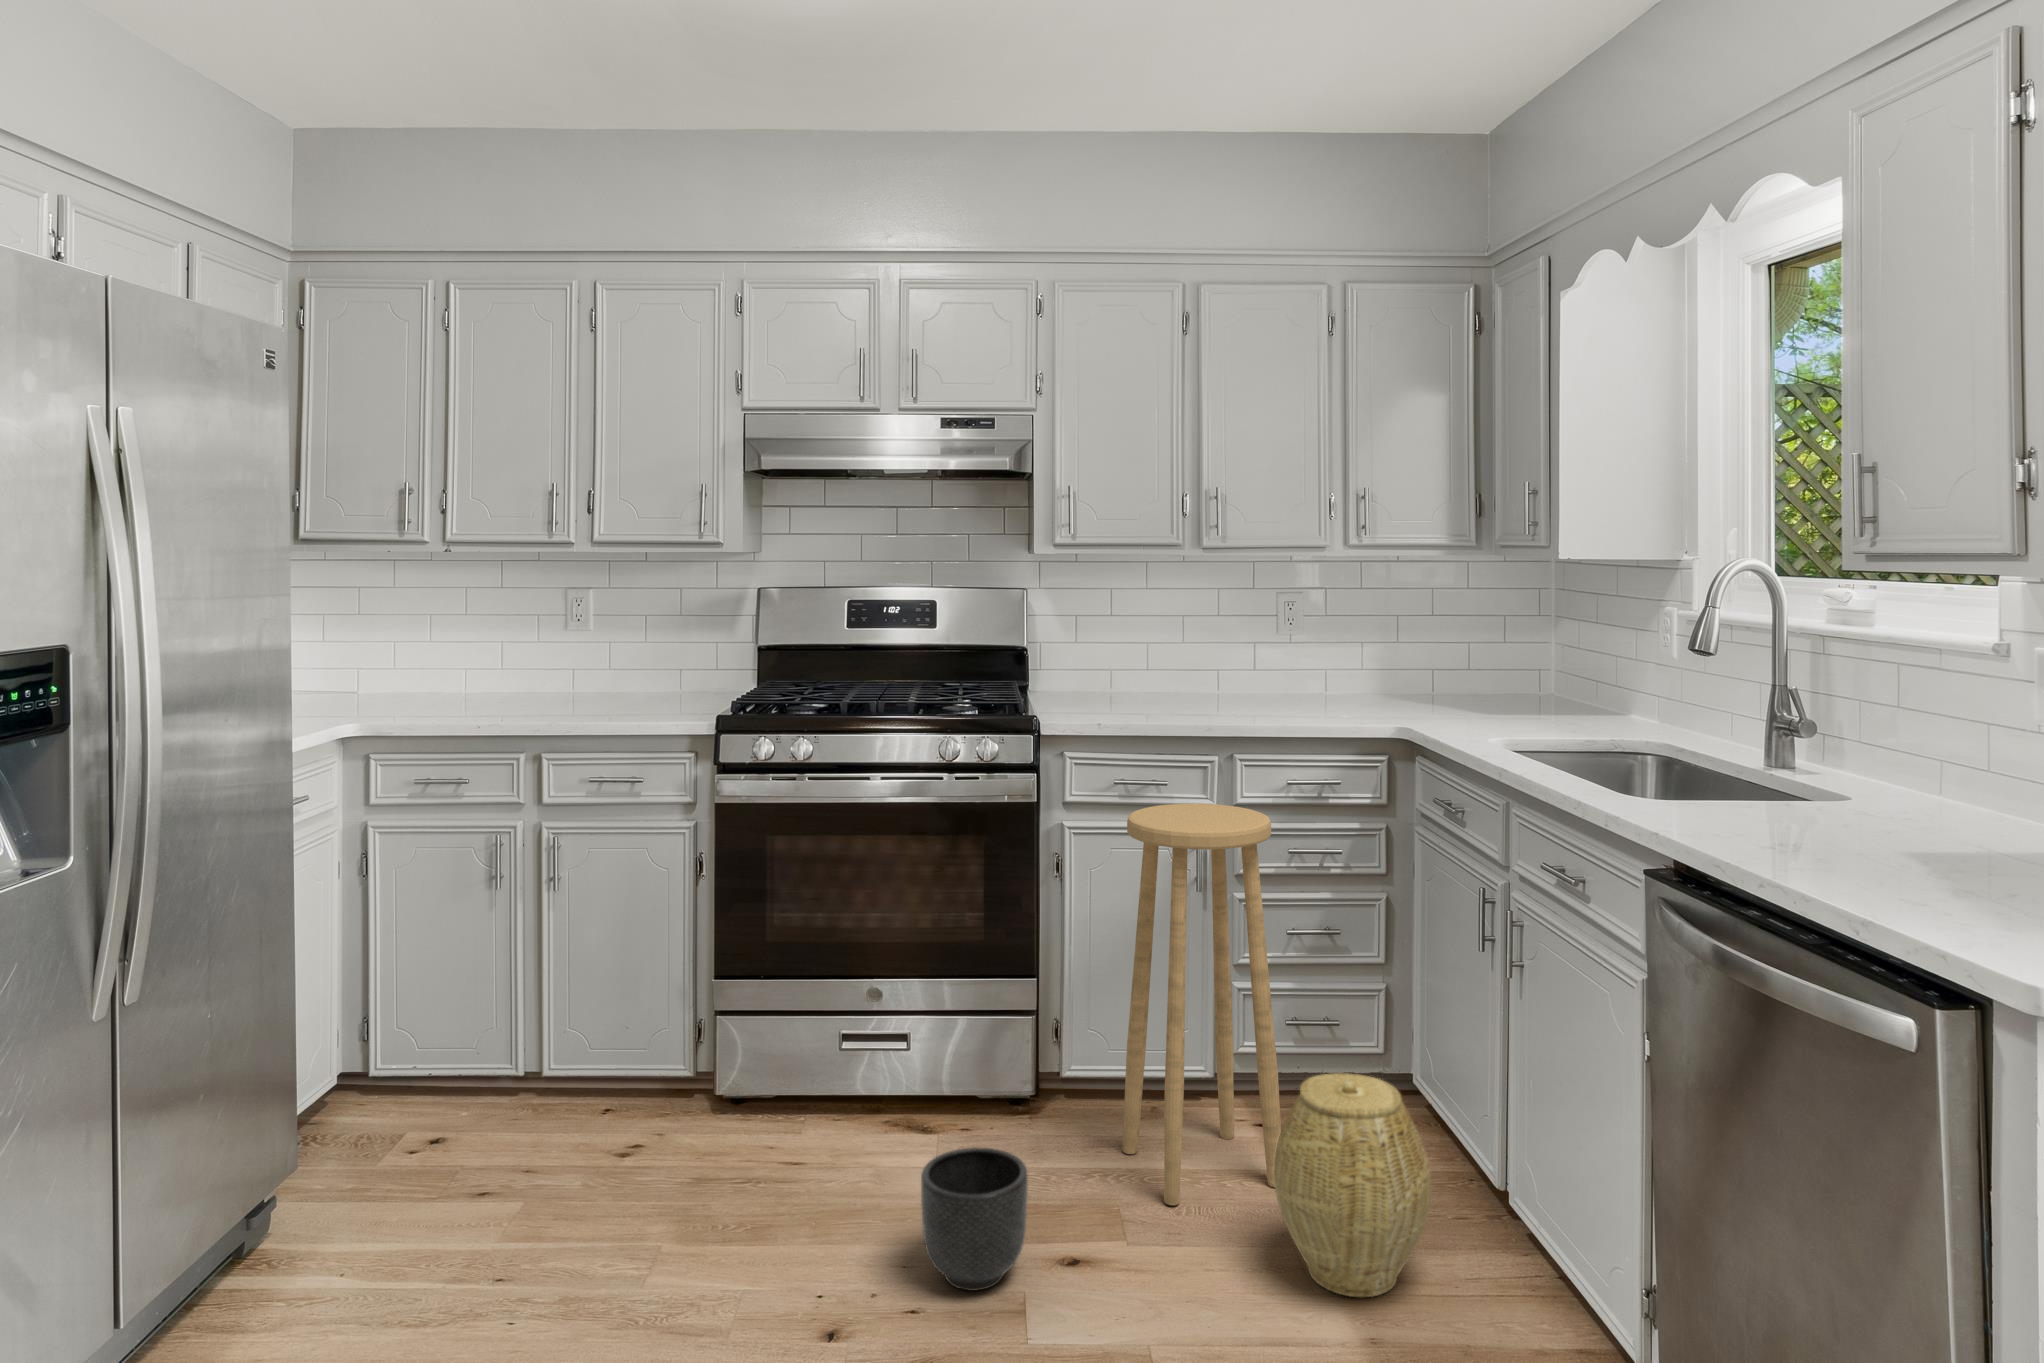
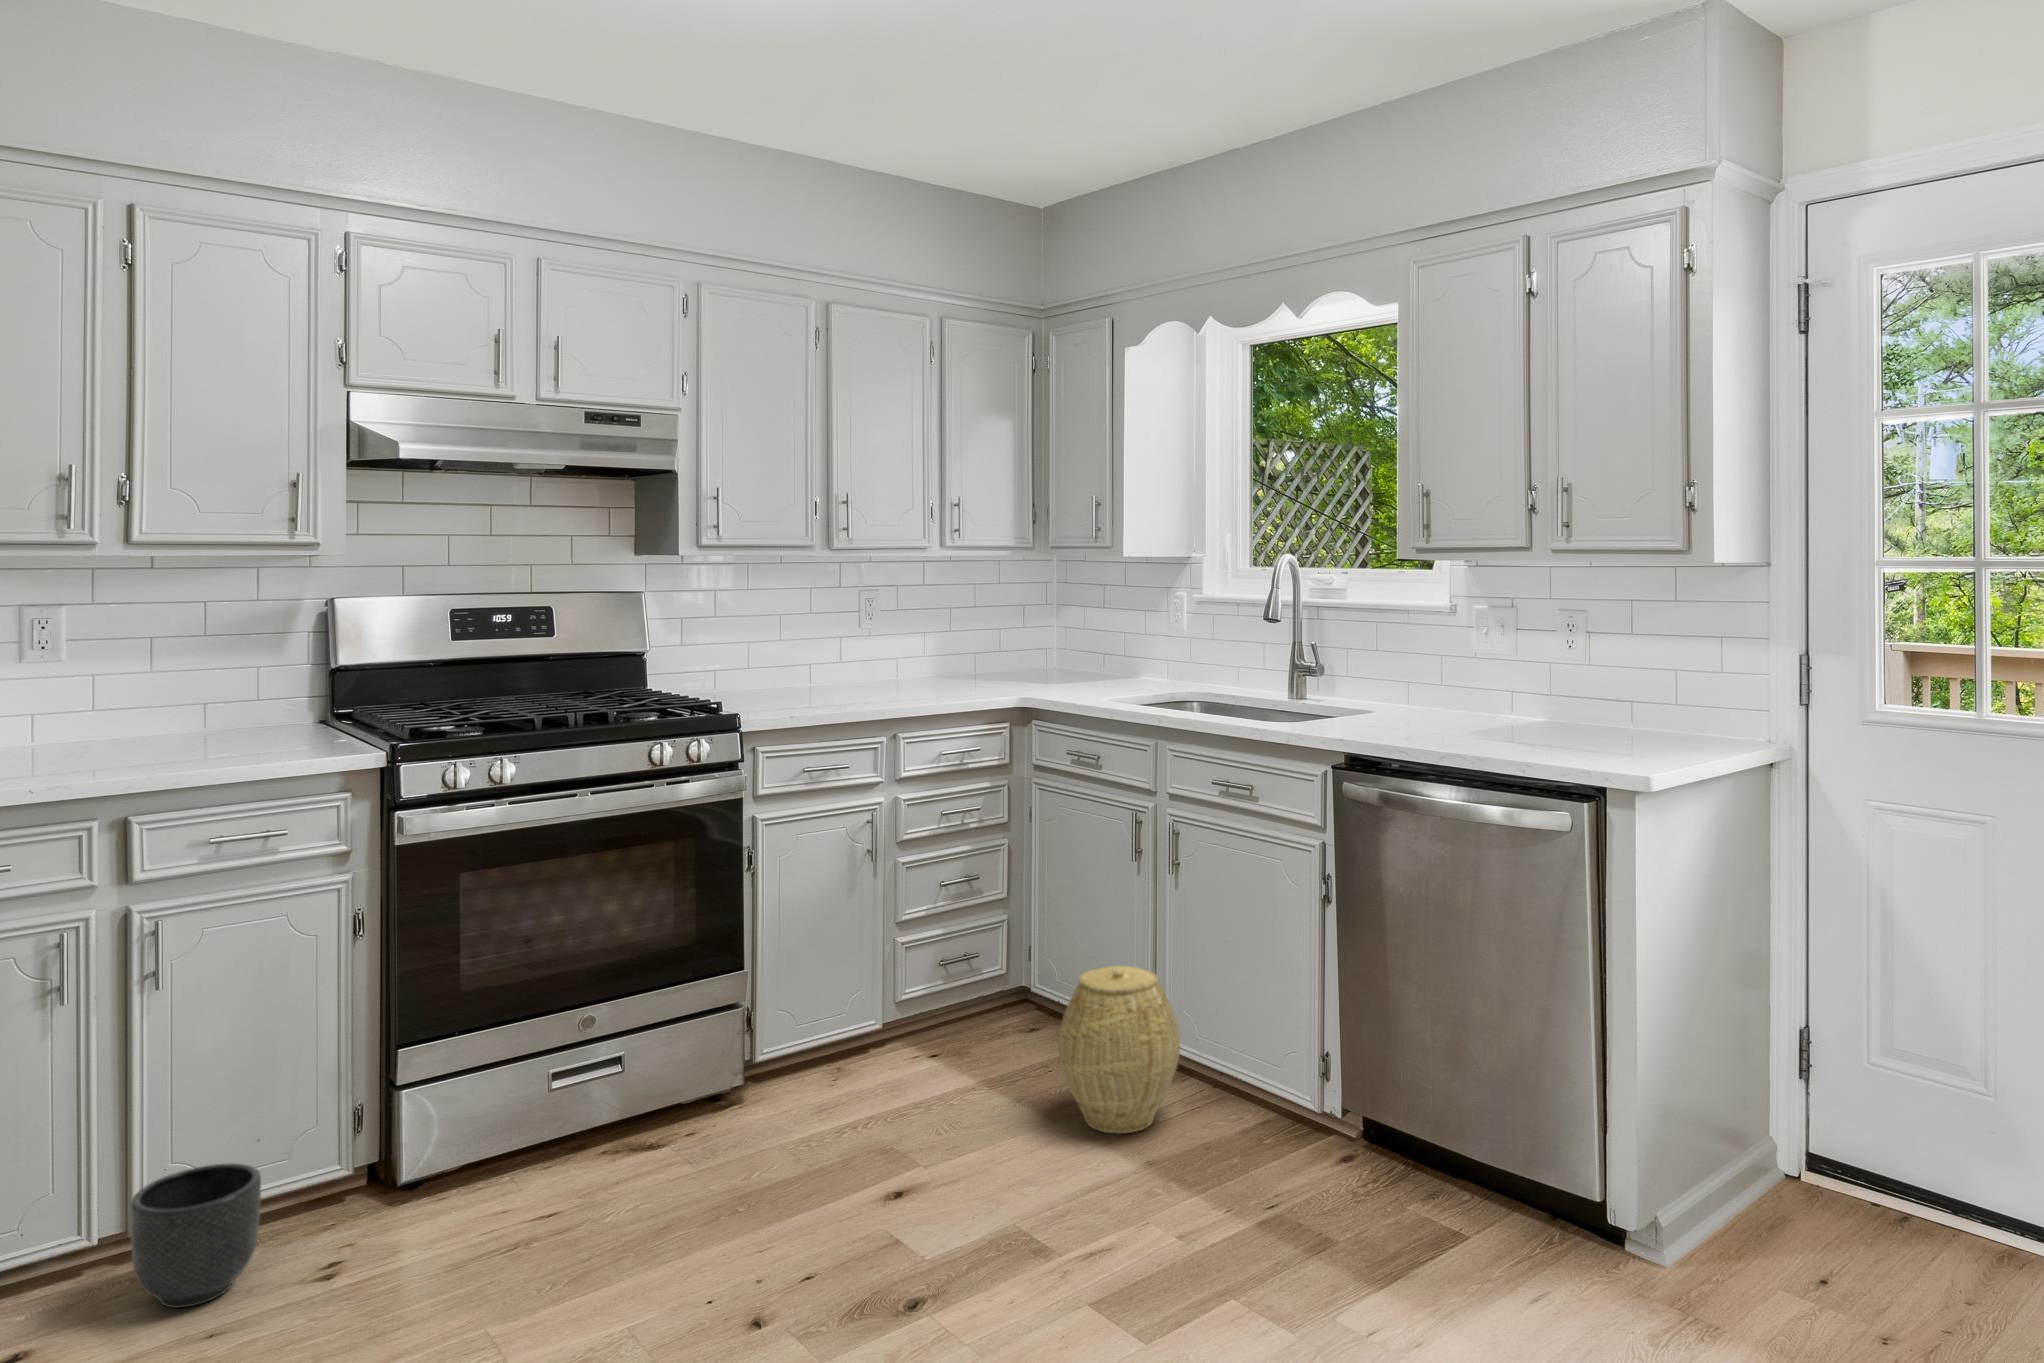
stool: present [1122,804,1281,1205] -> none [859,775,1010,1125]
planter: present [921,1147,1028,1291] -> present [130,1164,261,1308]

